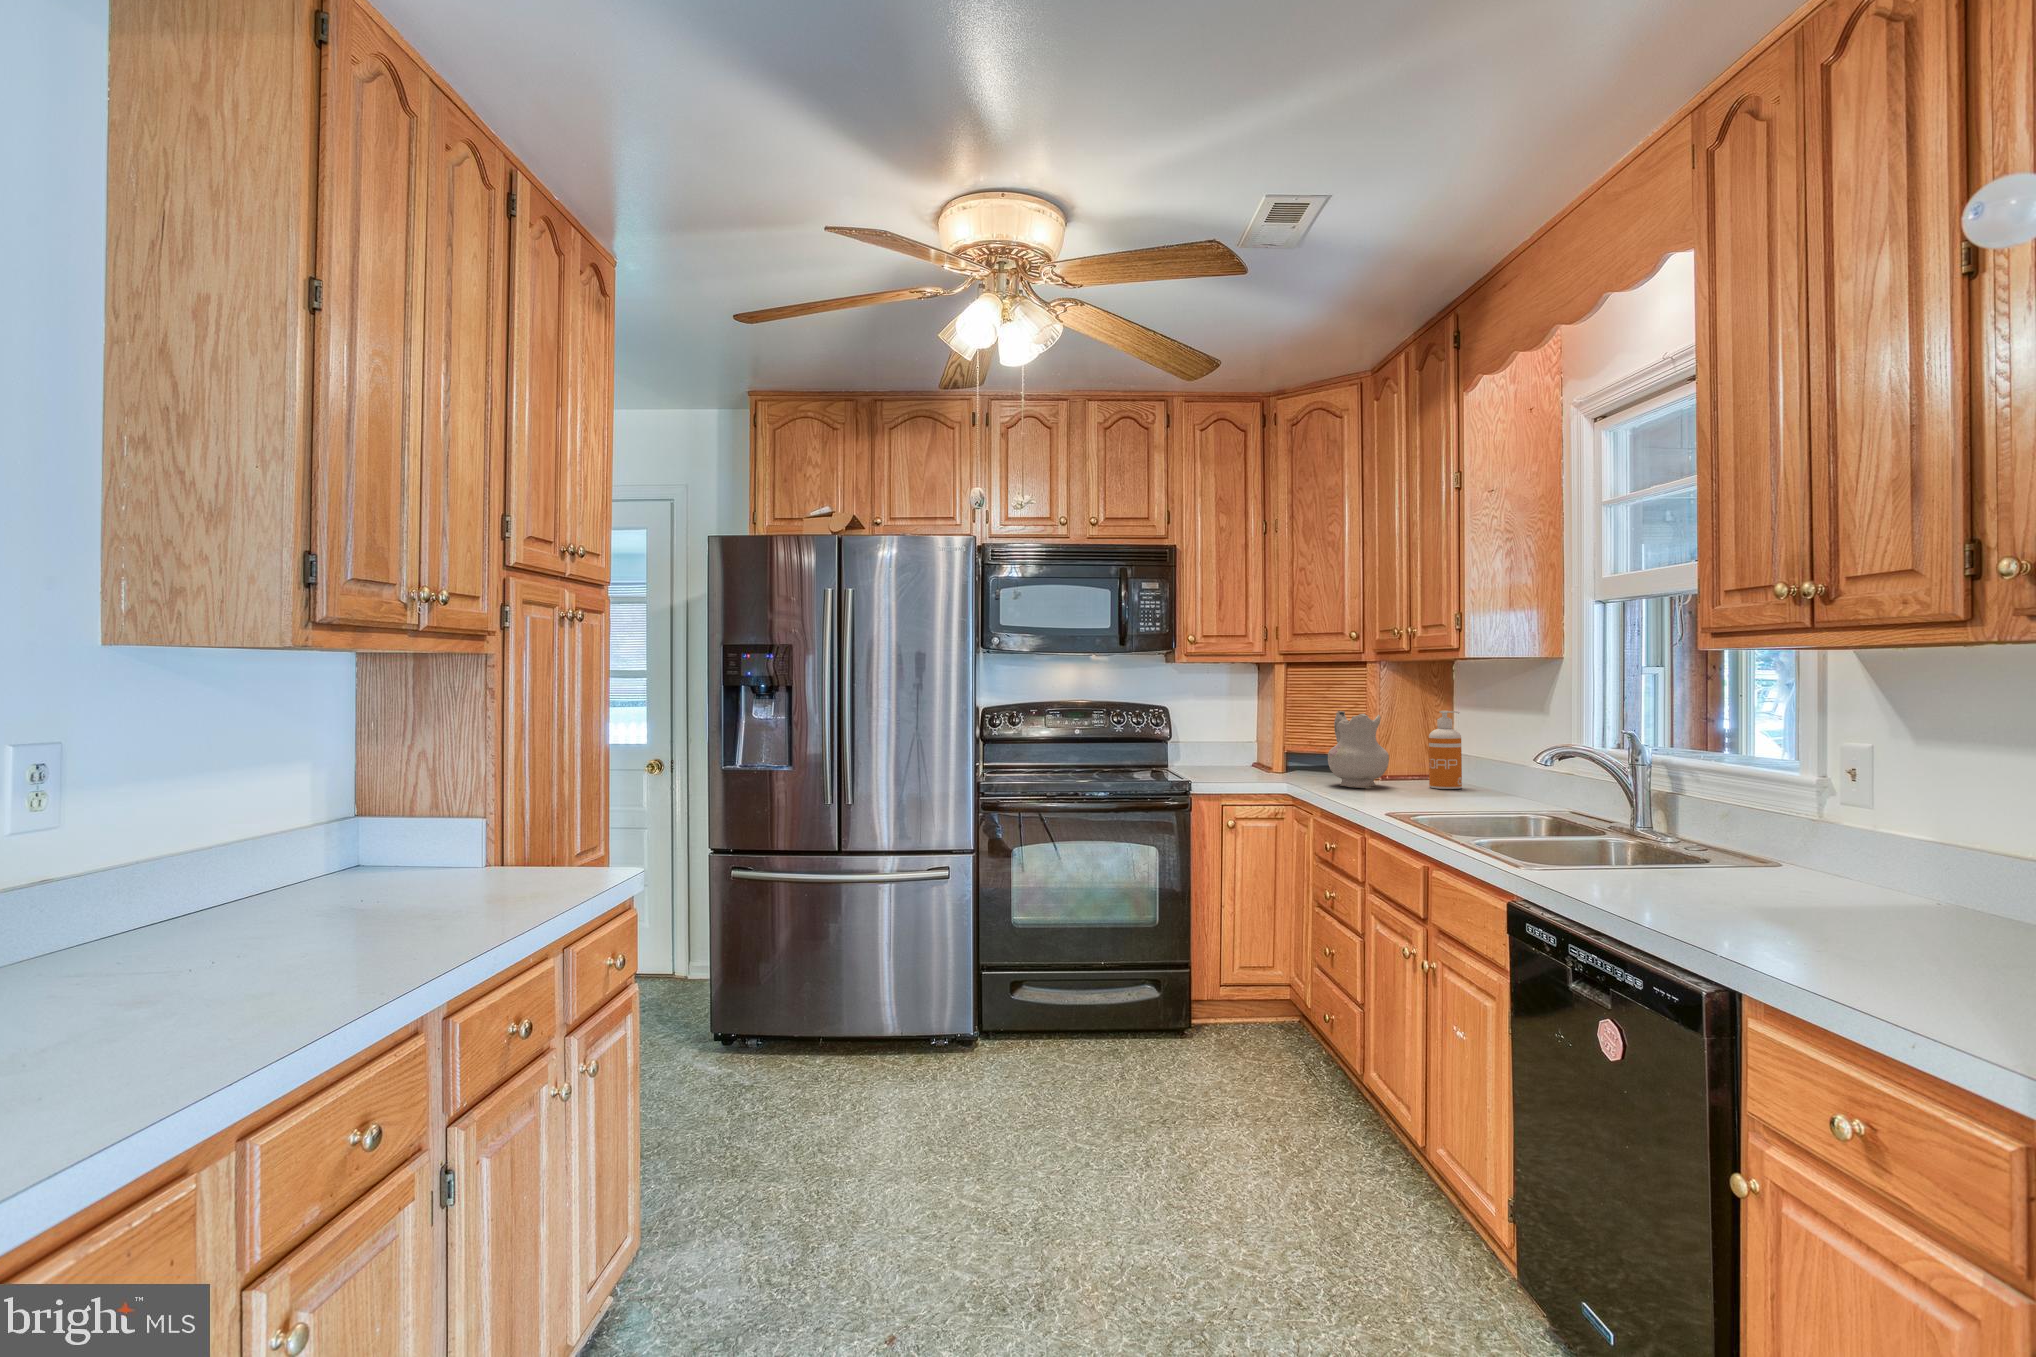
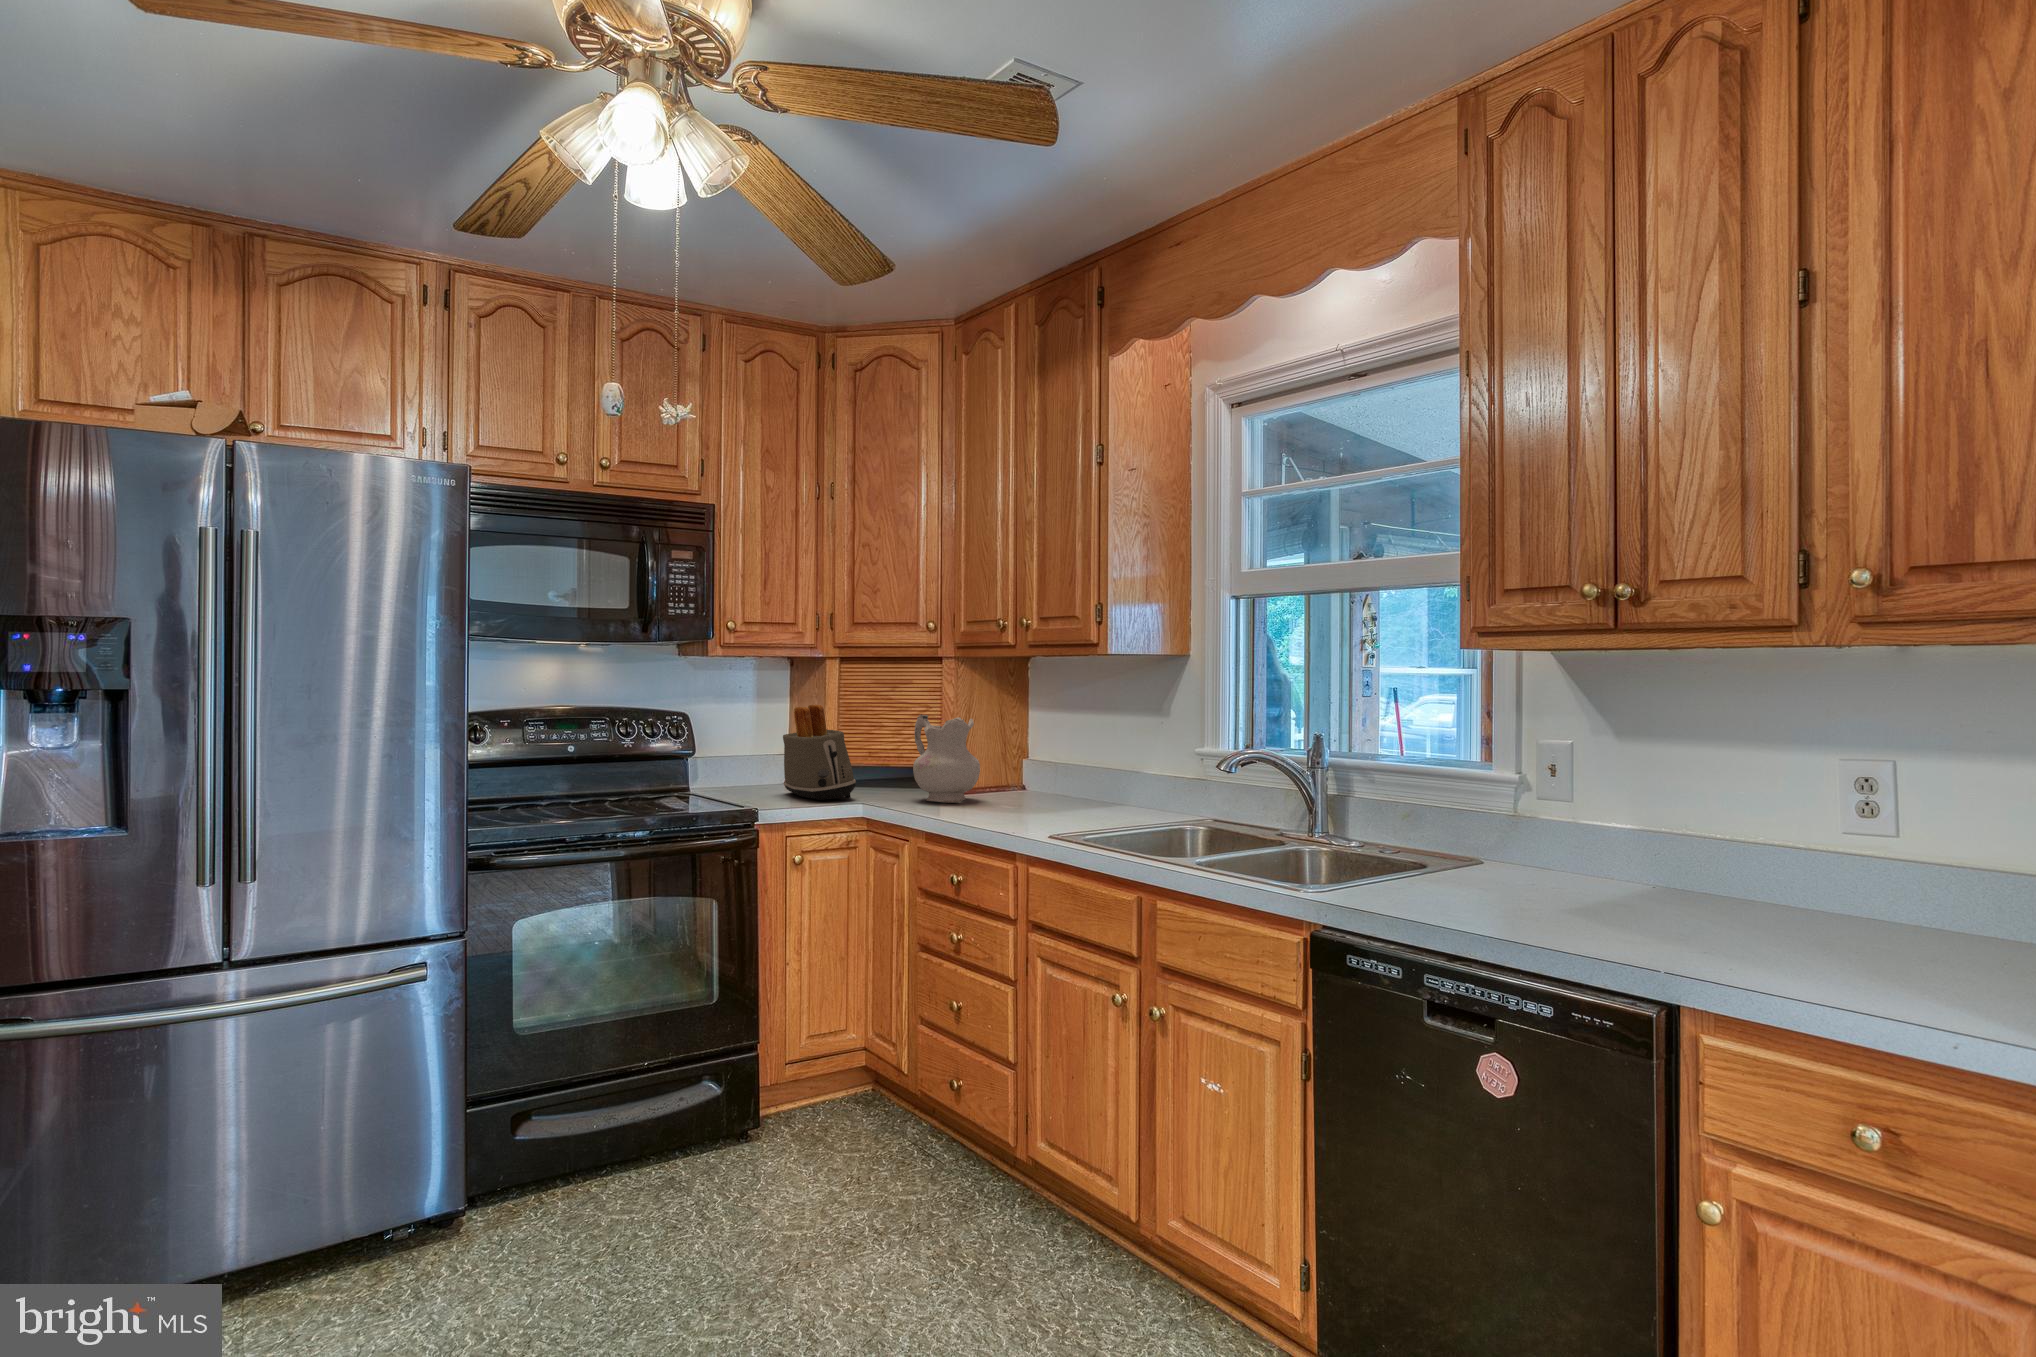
toaster: none [1231,702,1282,780] -> present [783,705,856,800]
soap dispenser: present [1429,711,1462,789] -> none [1016,713,1050,799]

